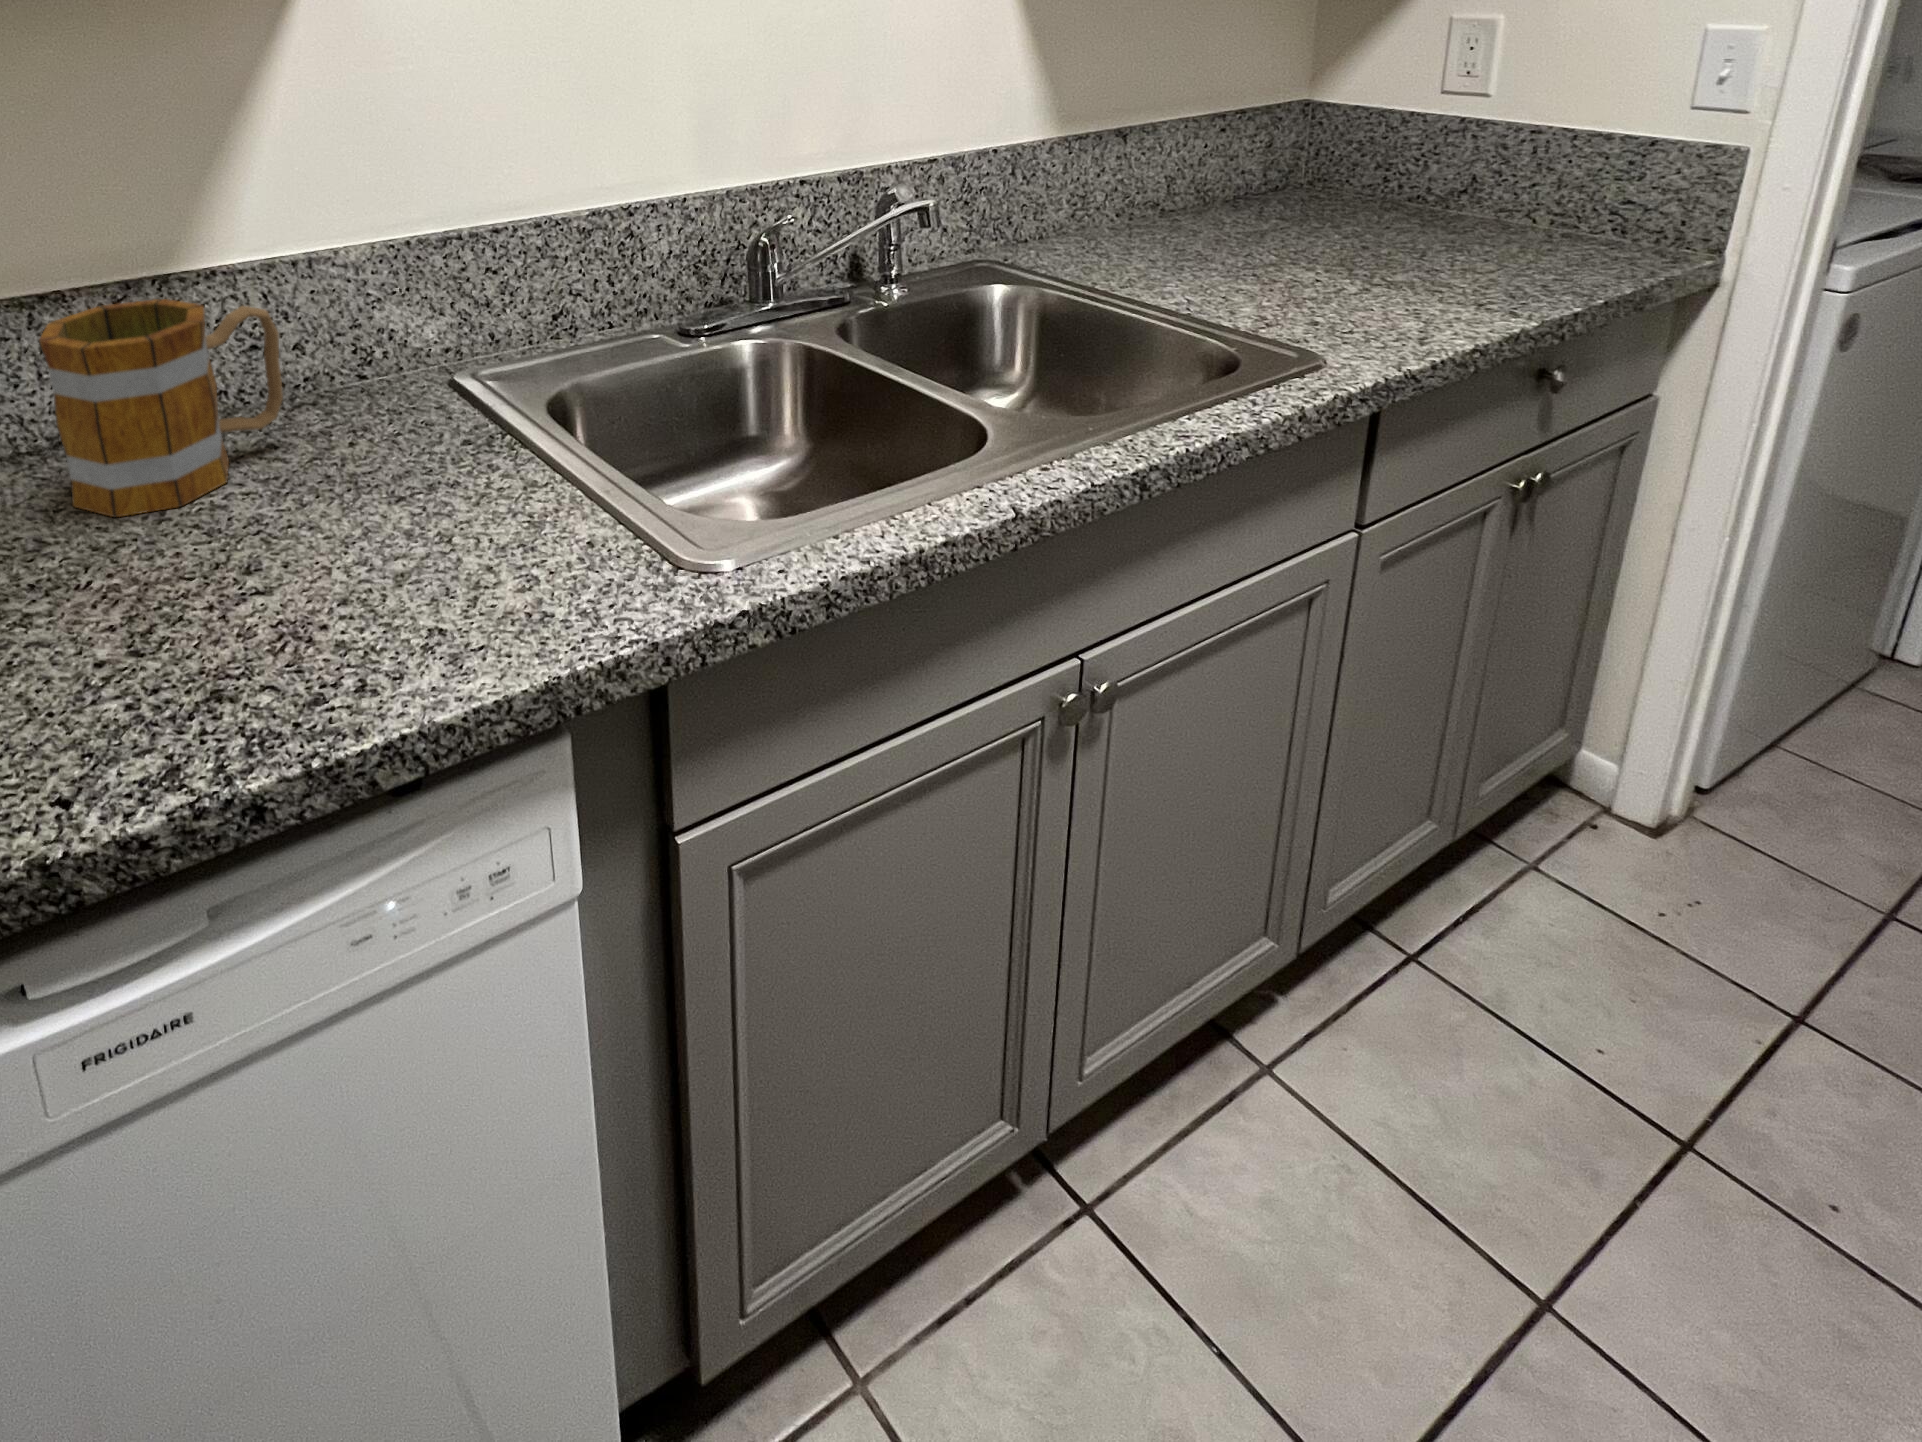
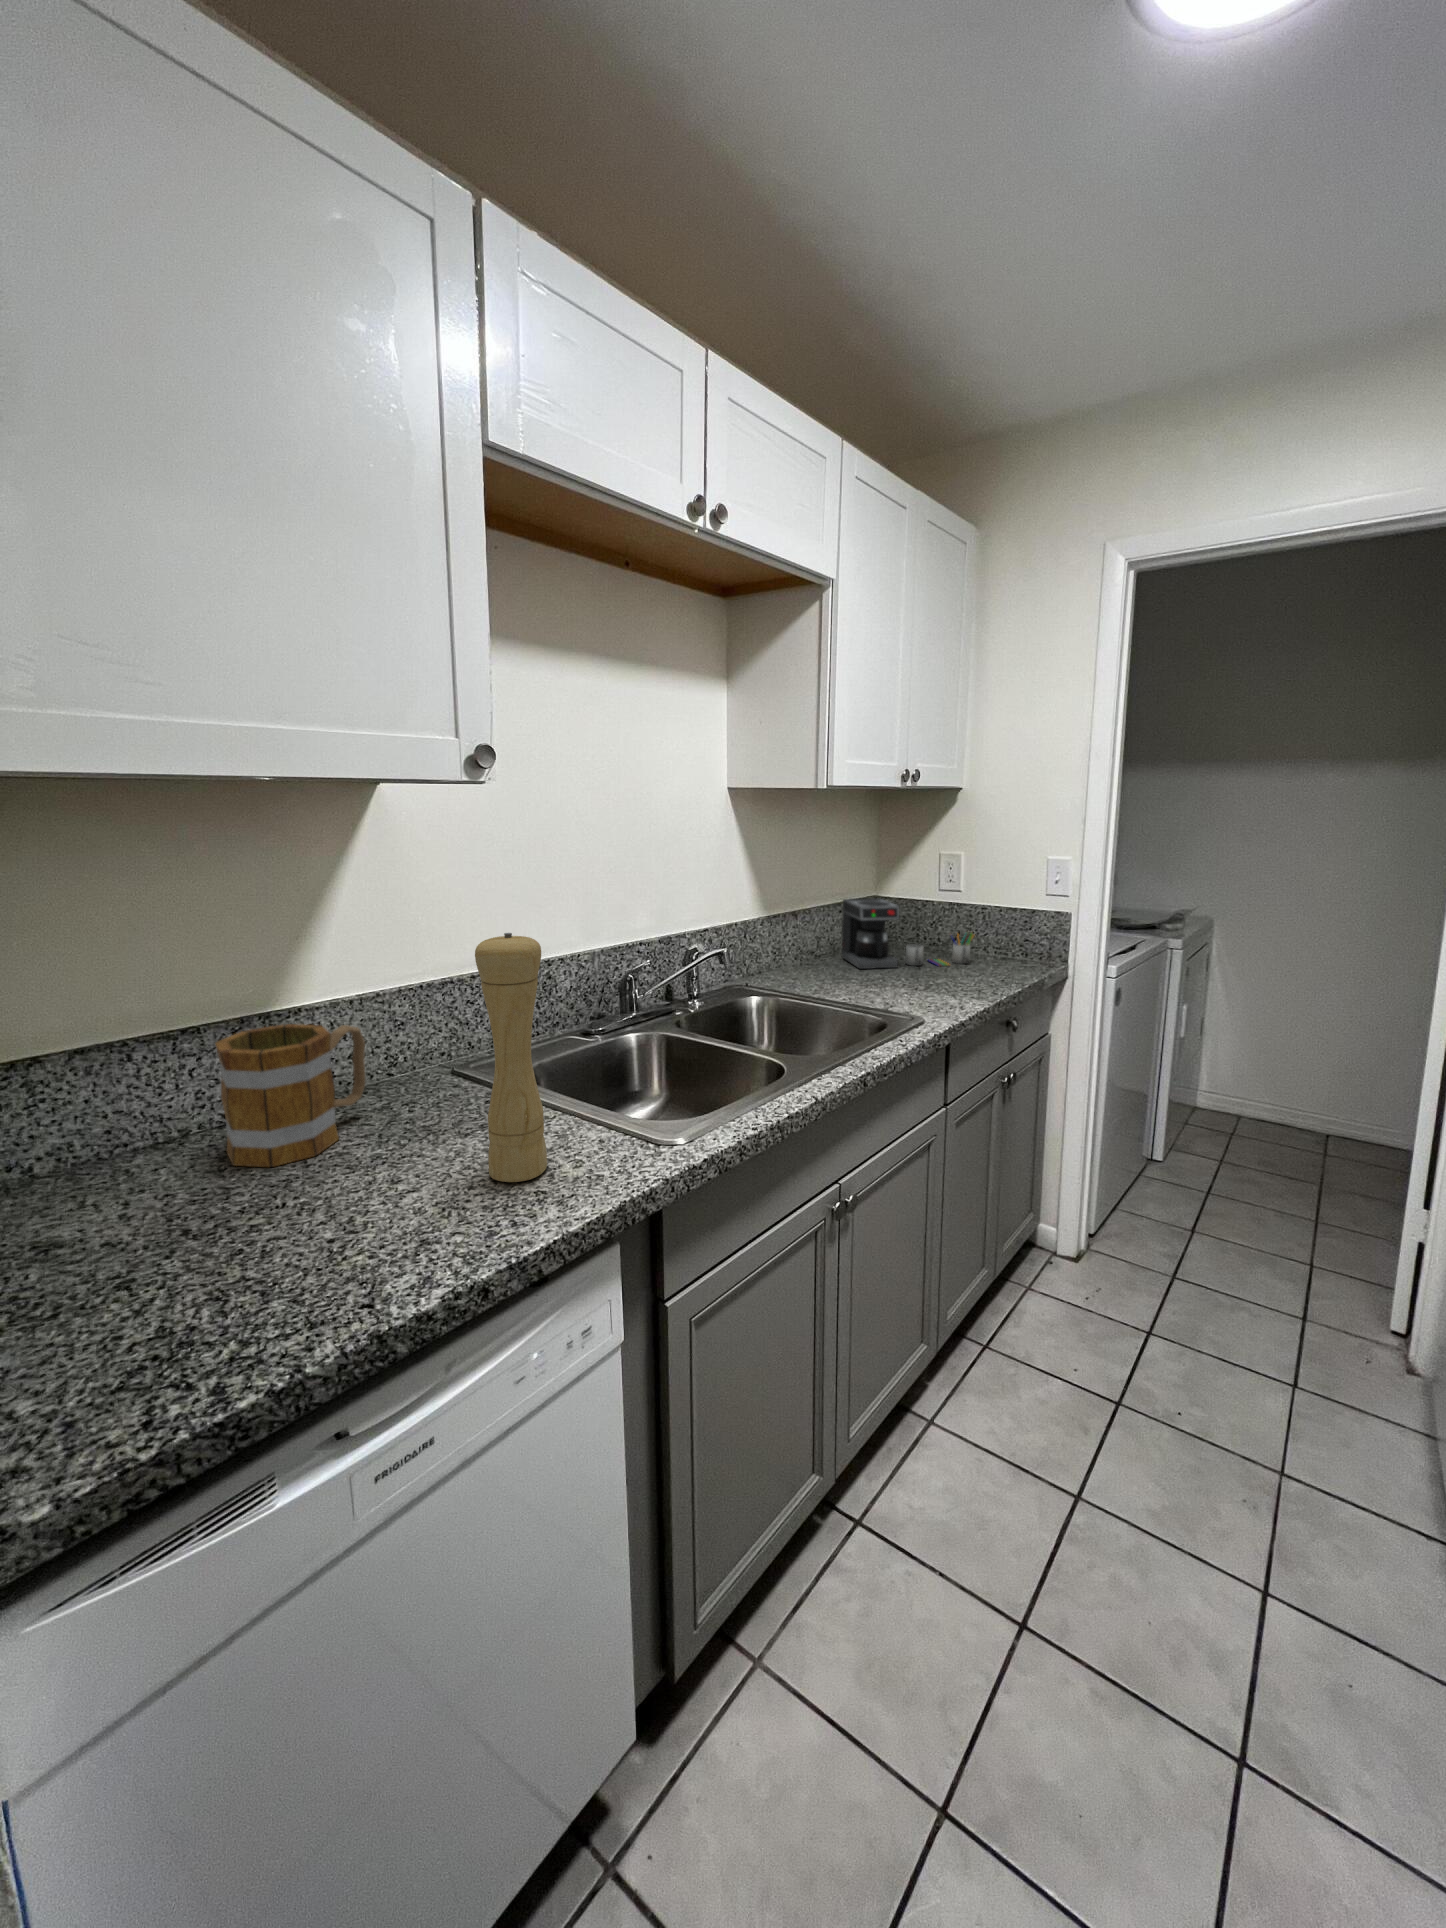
coffee maker: none [1217,106,1506,247] -> present [842,898,974,969]
pepper mill: none [327,180,476,606] -> present [475,933,547,1182]

